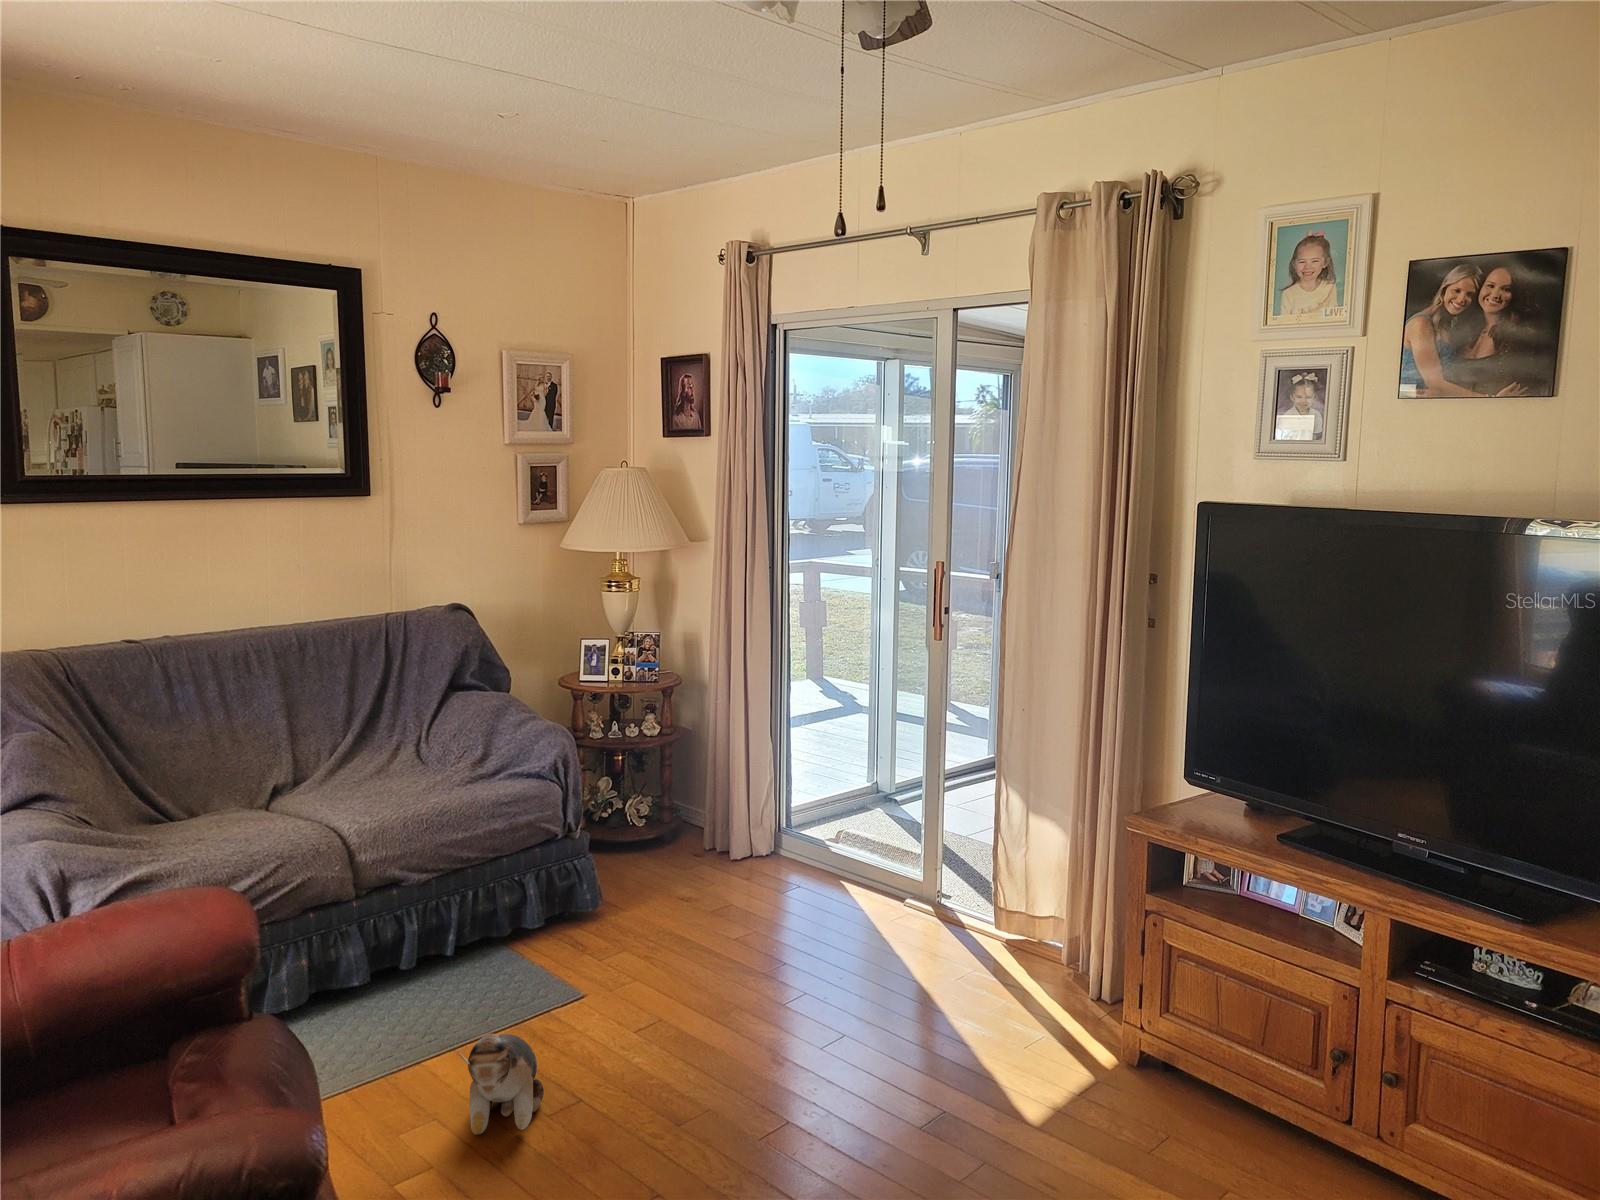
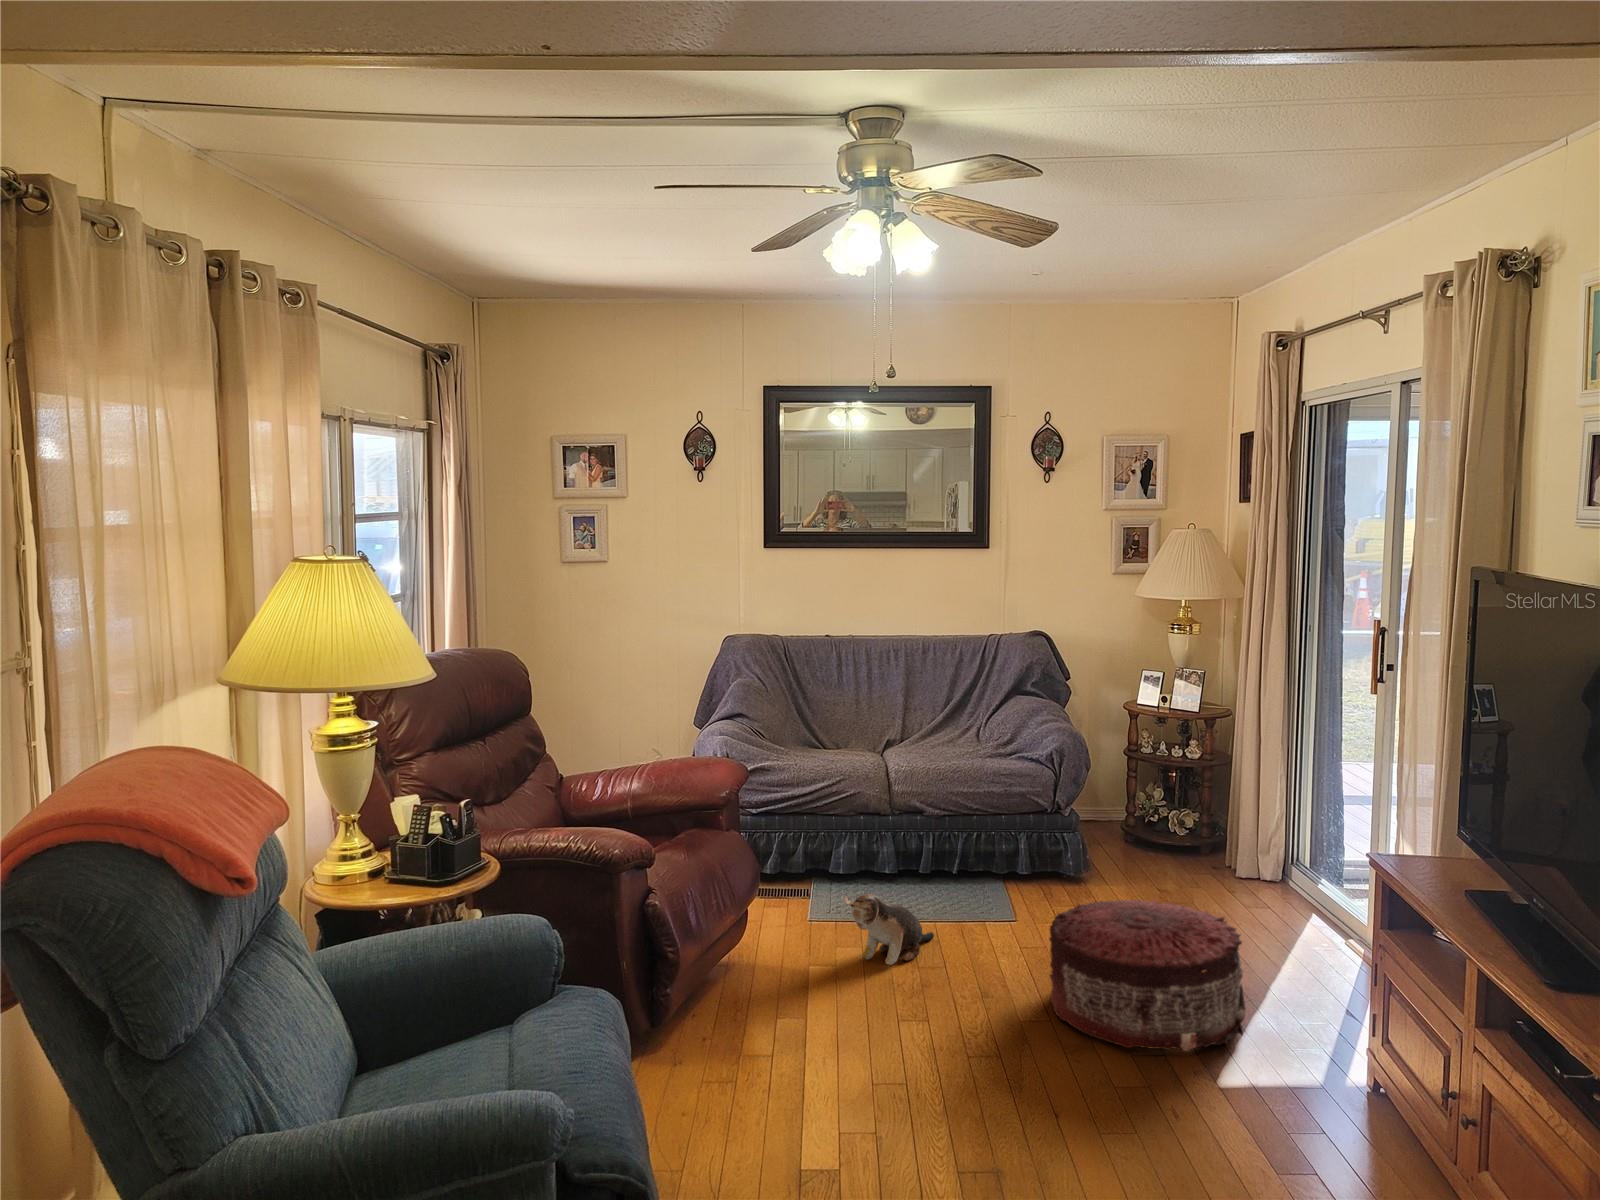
pouf: none [748,918,988,1122] -> present [1049,899,1246,1051]

